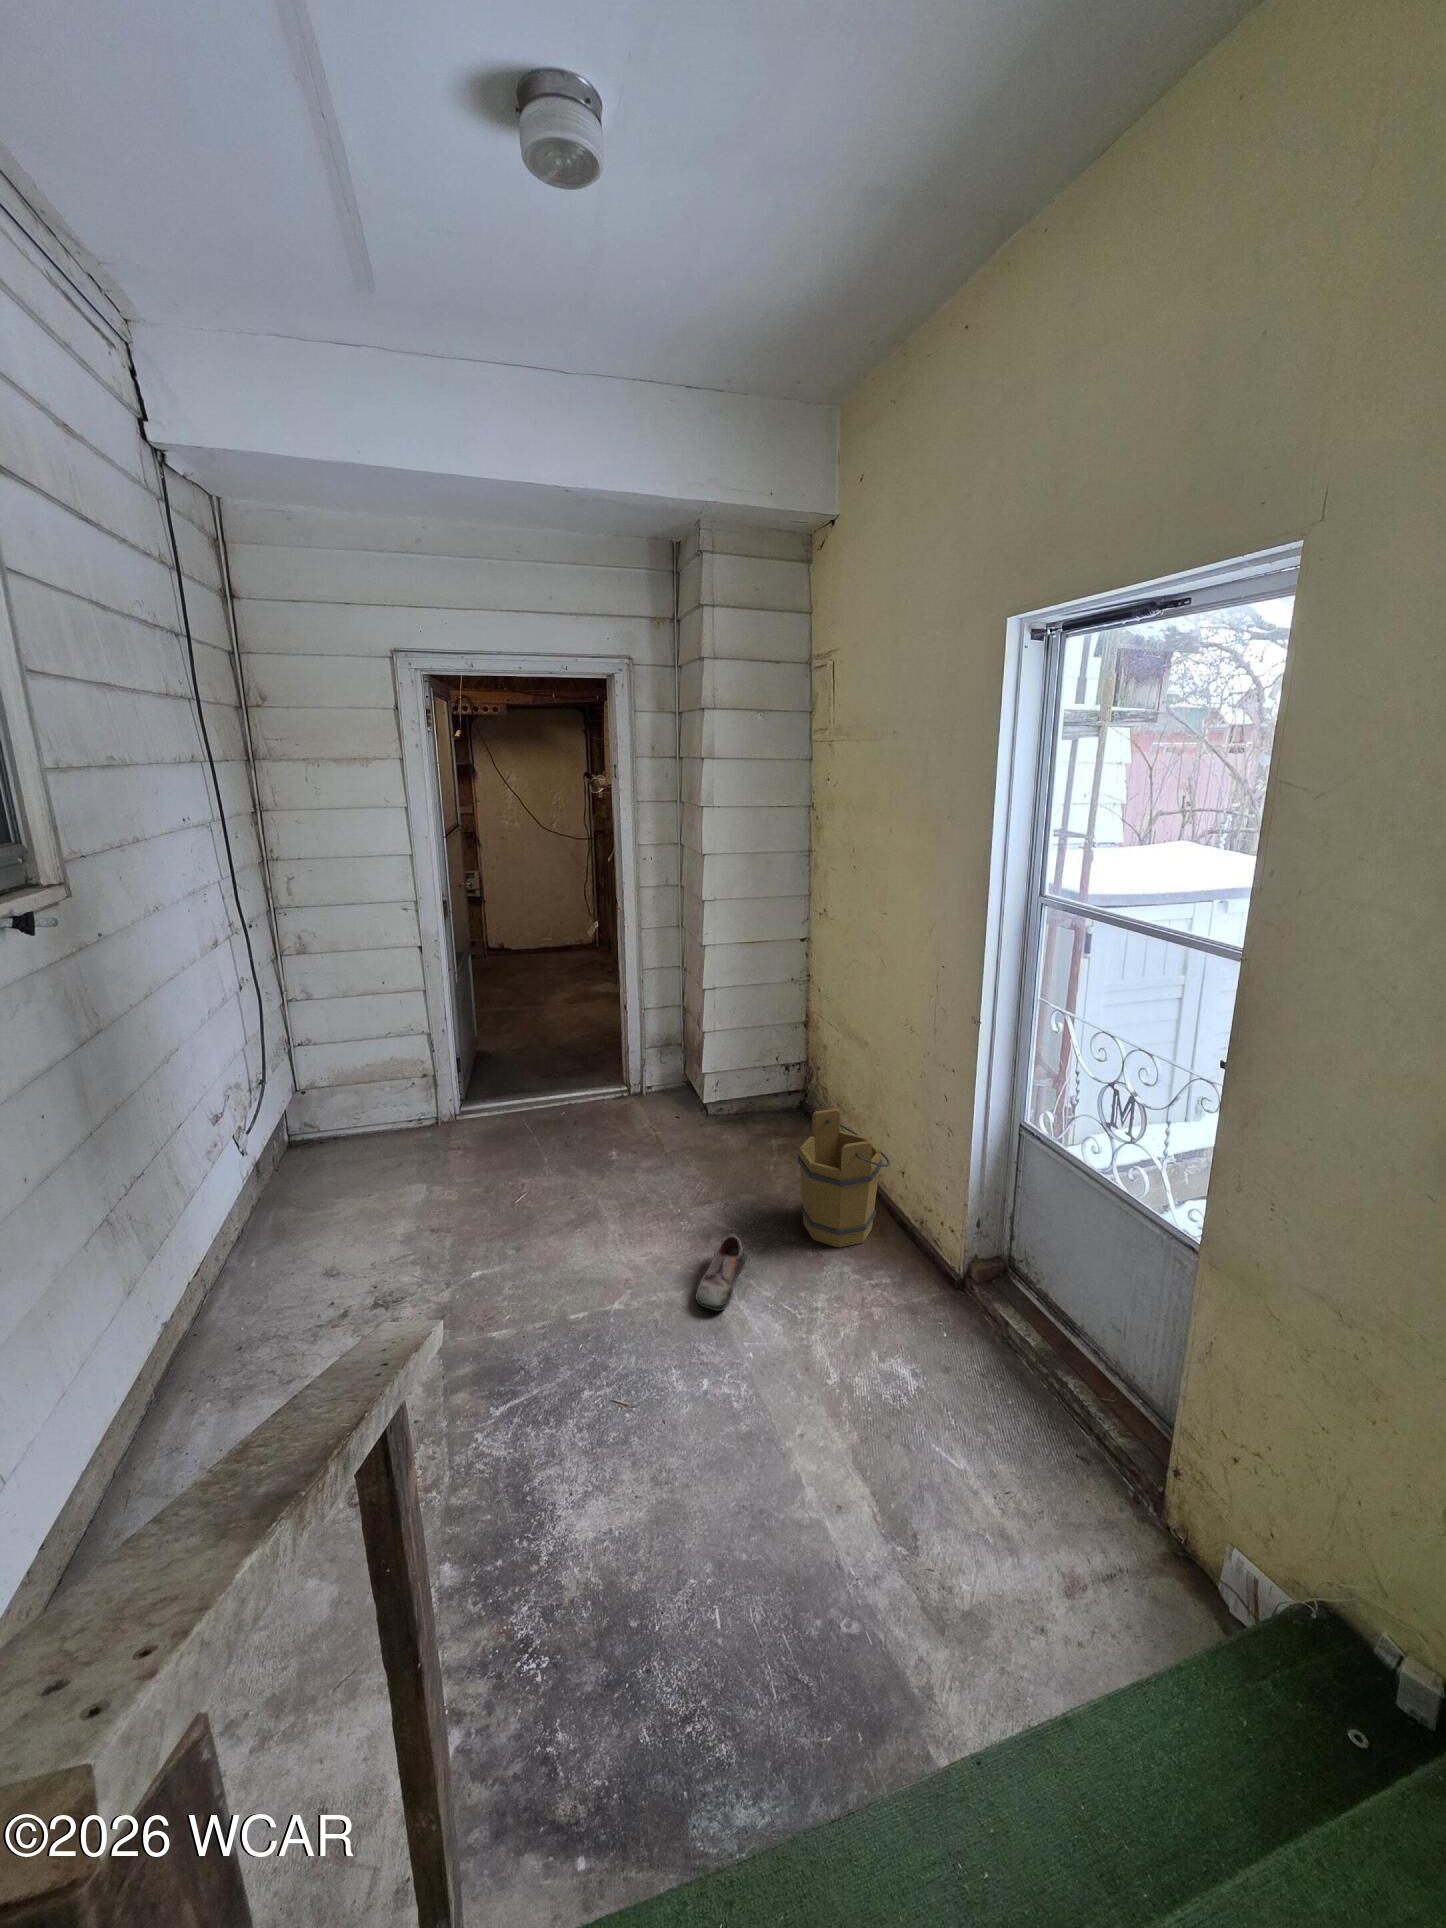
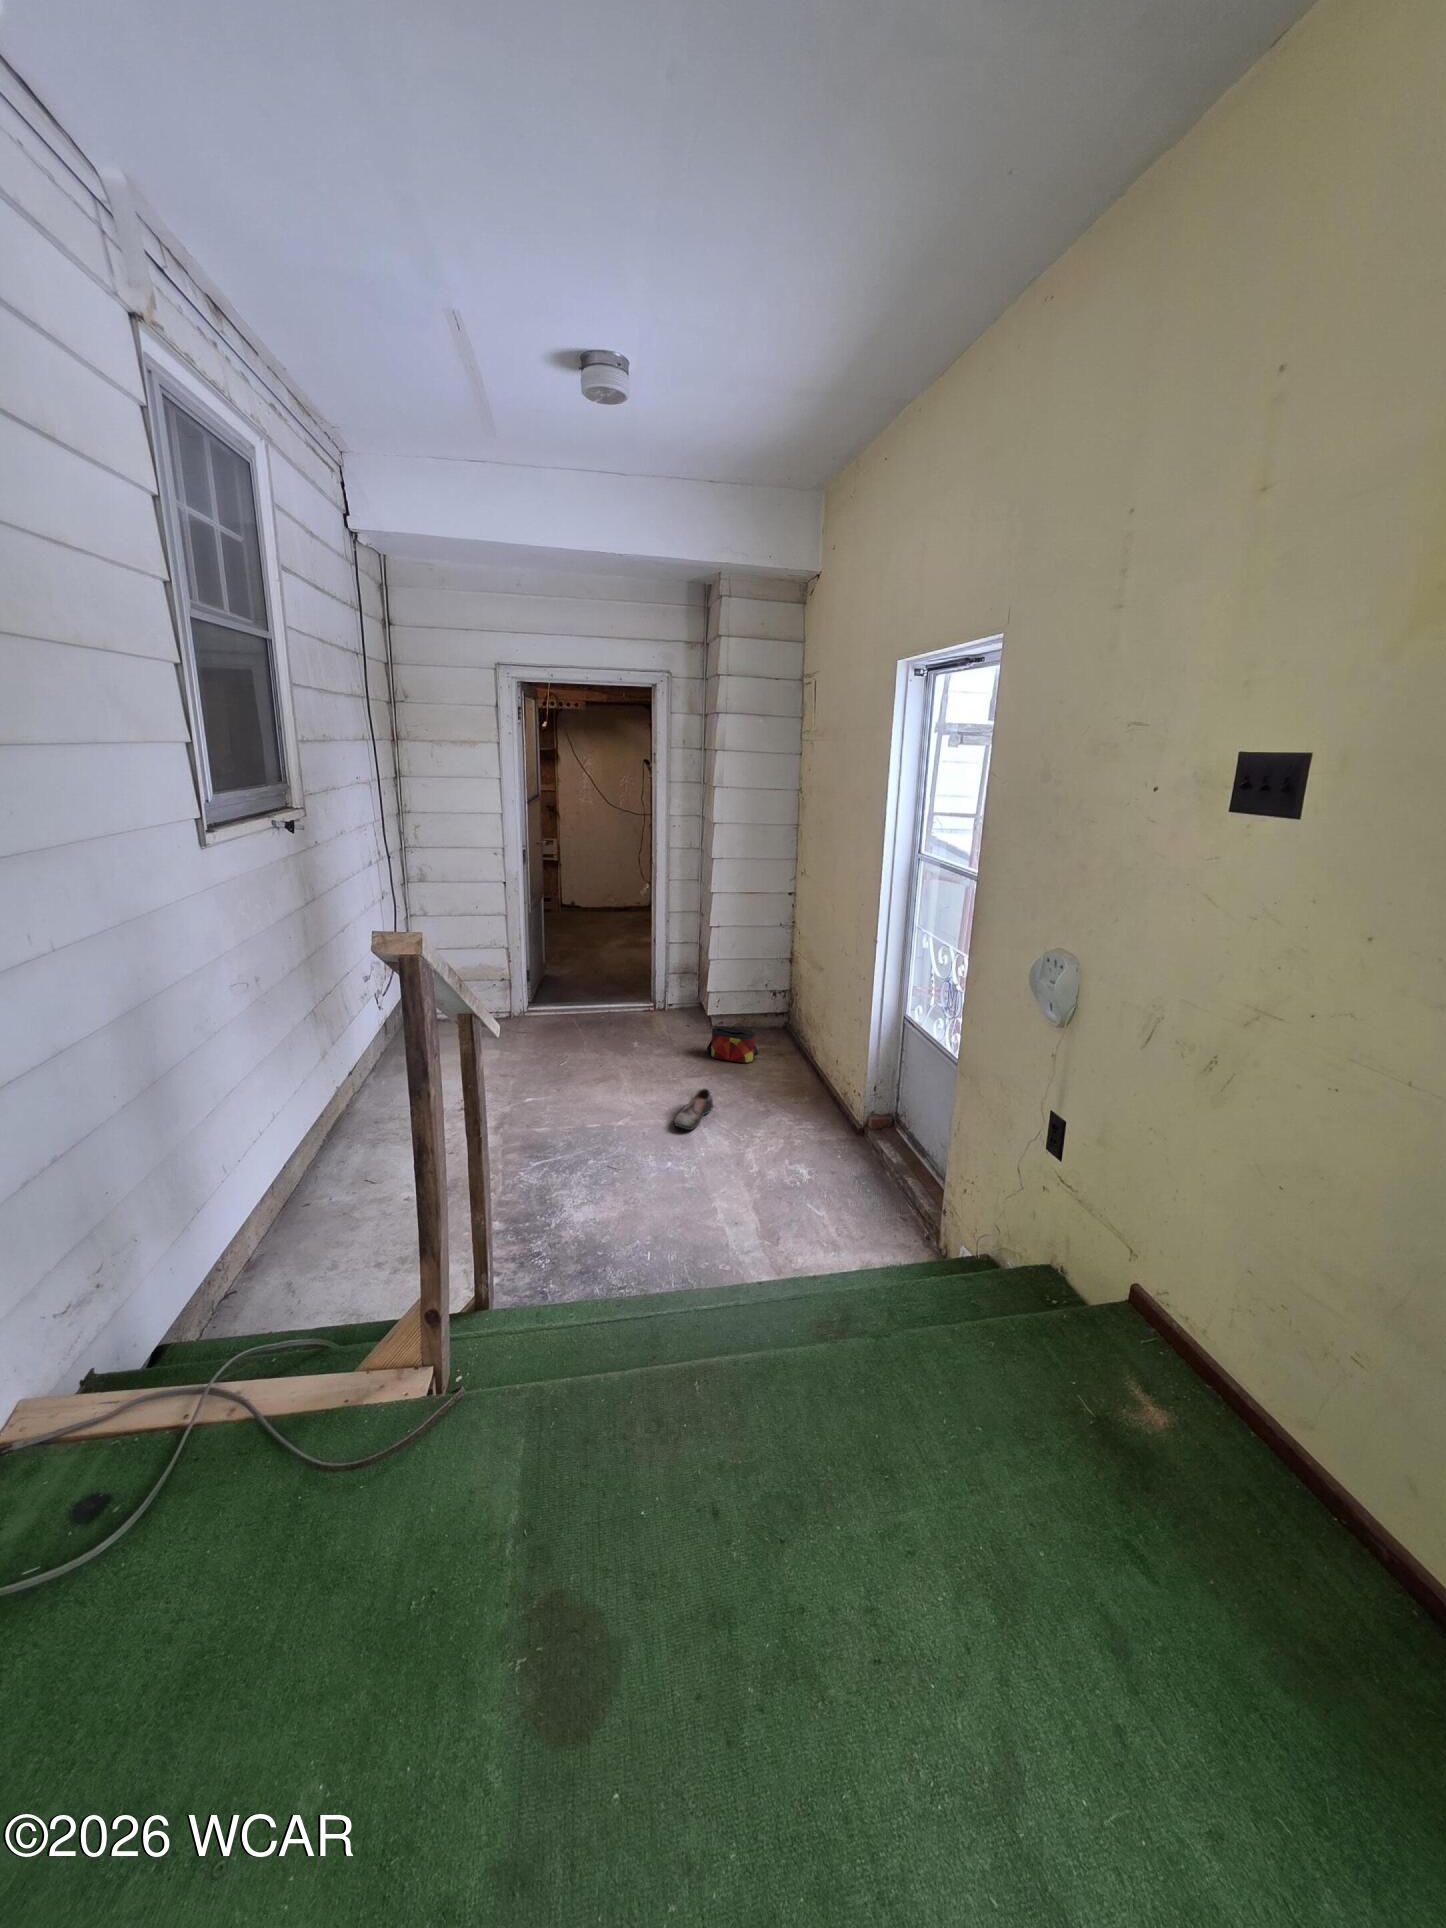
bucket: present [798,1109,890,1247] -> none [759,1011,825,1106]
bag: none [713,1125,783,1176] -> present [707,1026,758,1064]

